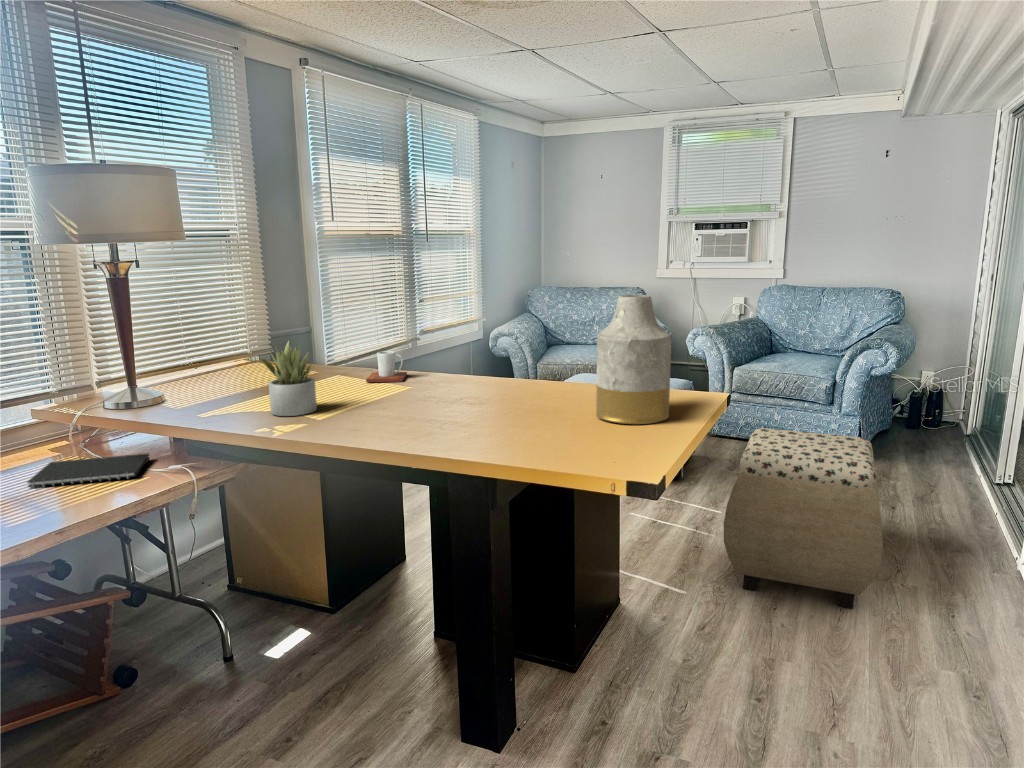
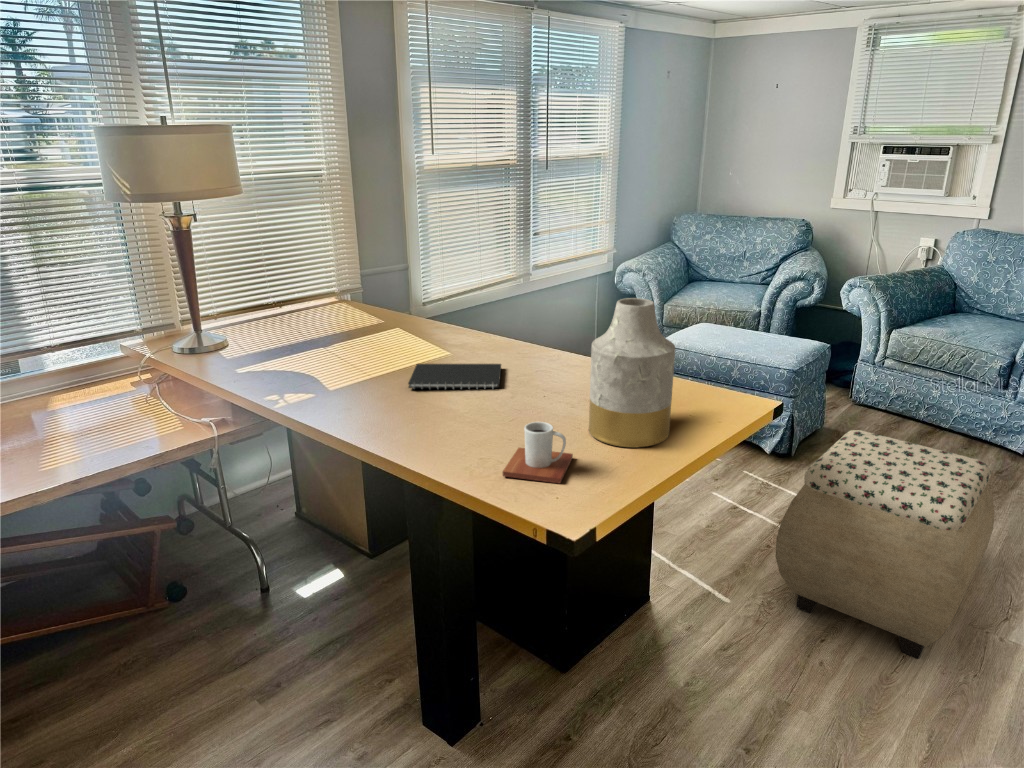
succulent plant: present [260,341,317,416] -> none [283,309,340,385]
mug: present [366,351,407,382] -> present [503,422,573,483]
notebook: present [27,454,150,488] -> present [408,364,501,389]

